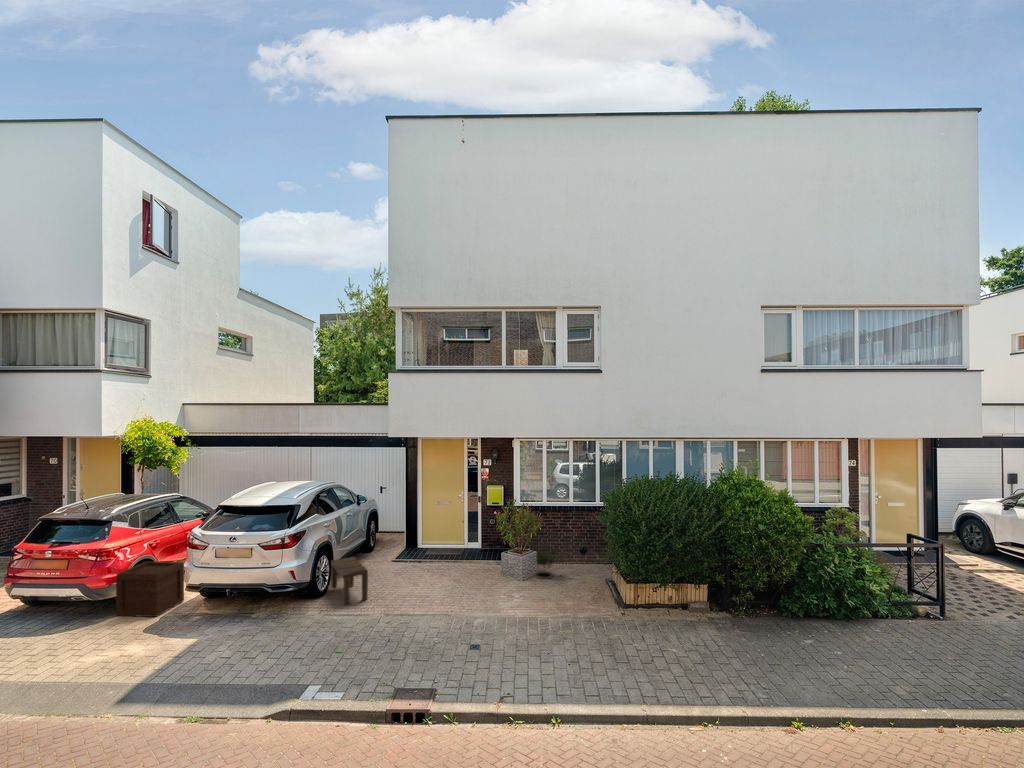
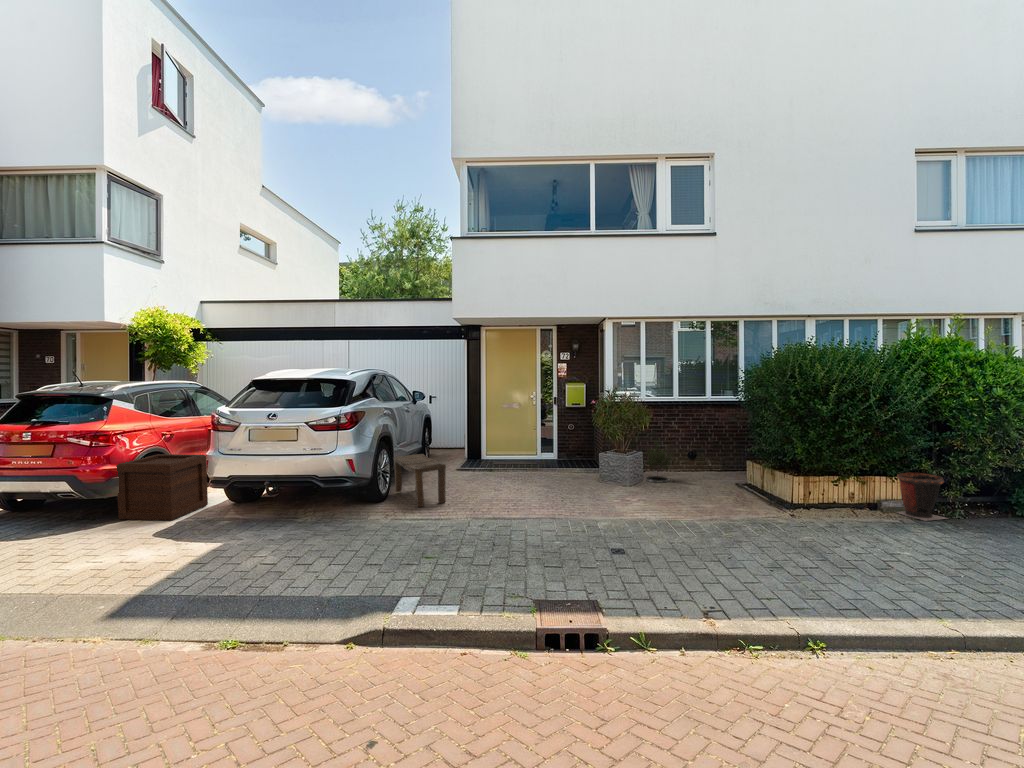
waste bin: none [698,581,732,621] -> present [897,473,947,521]

